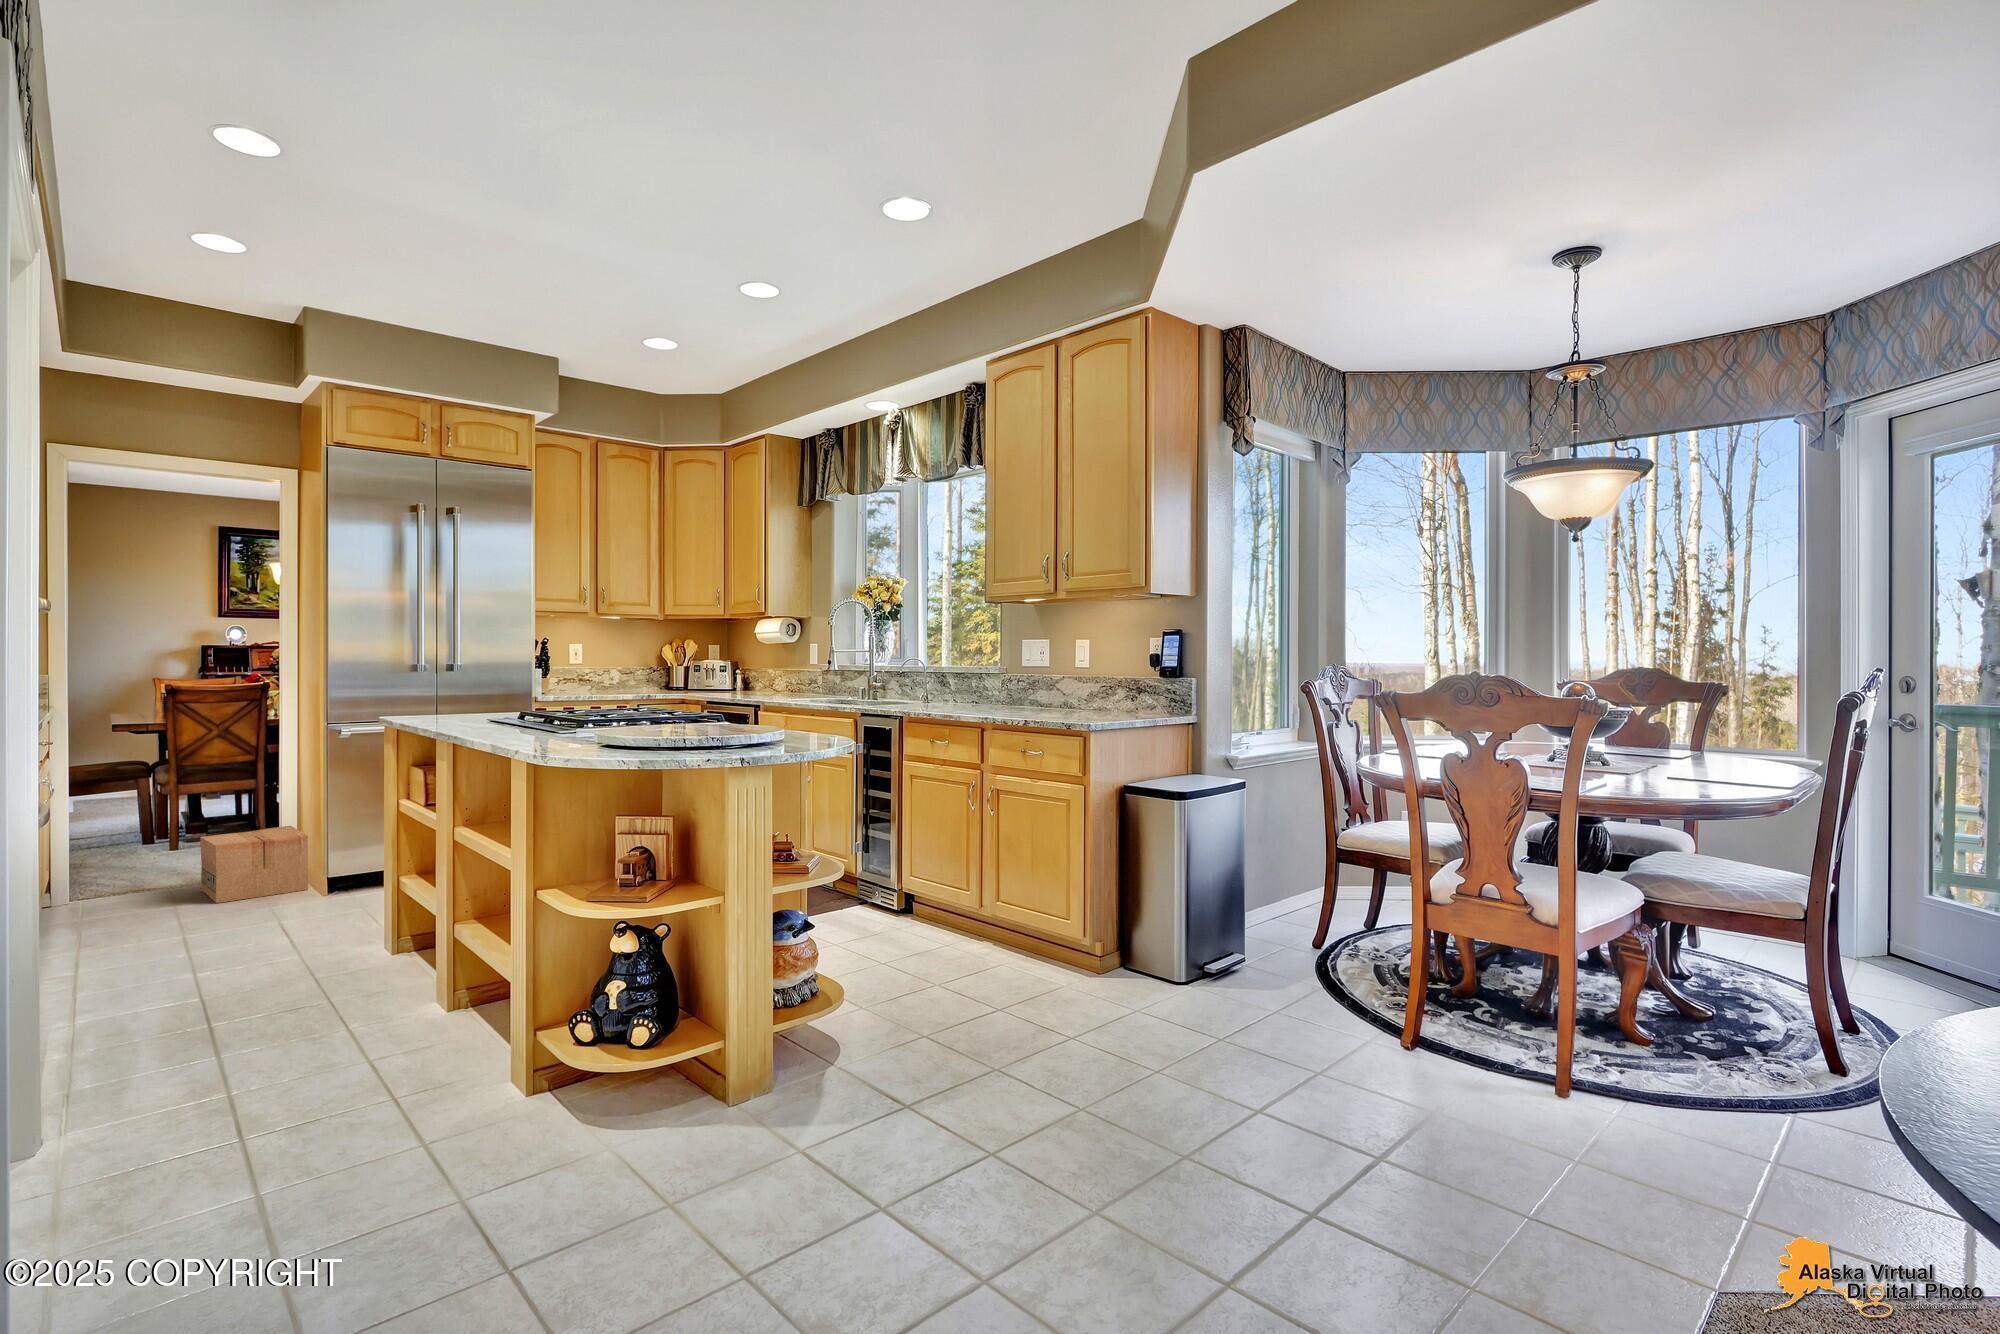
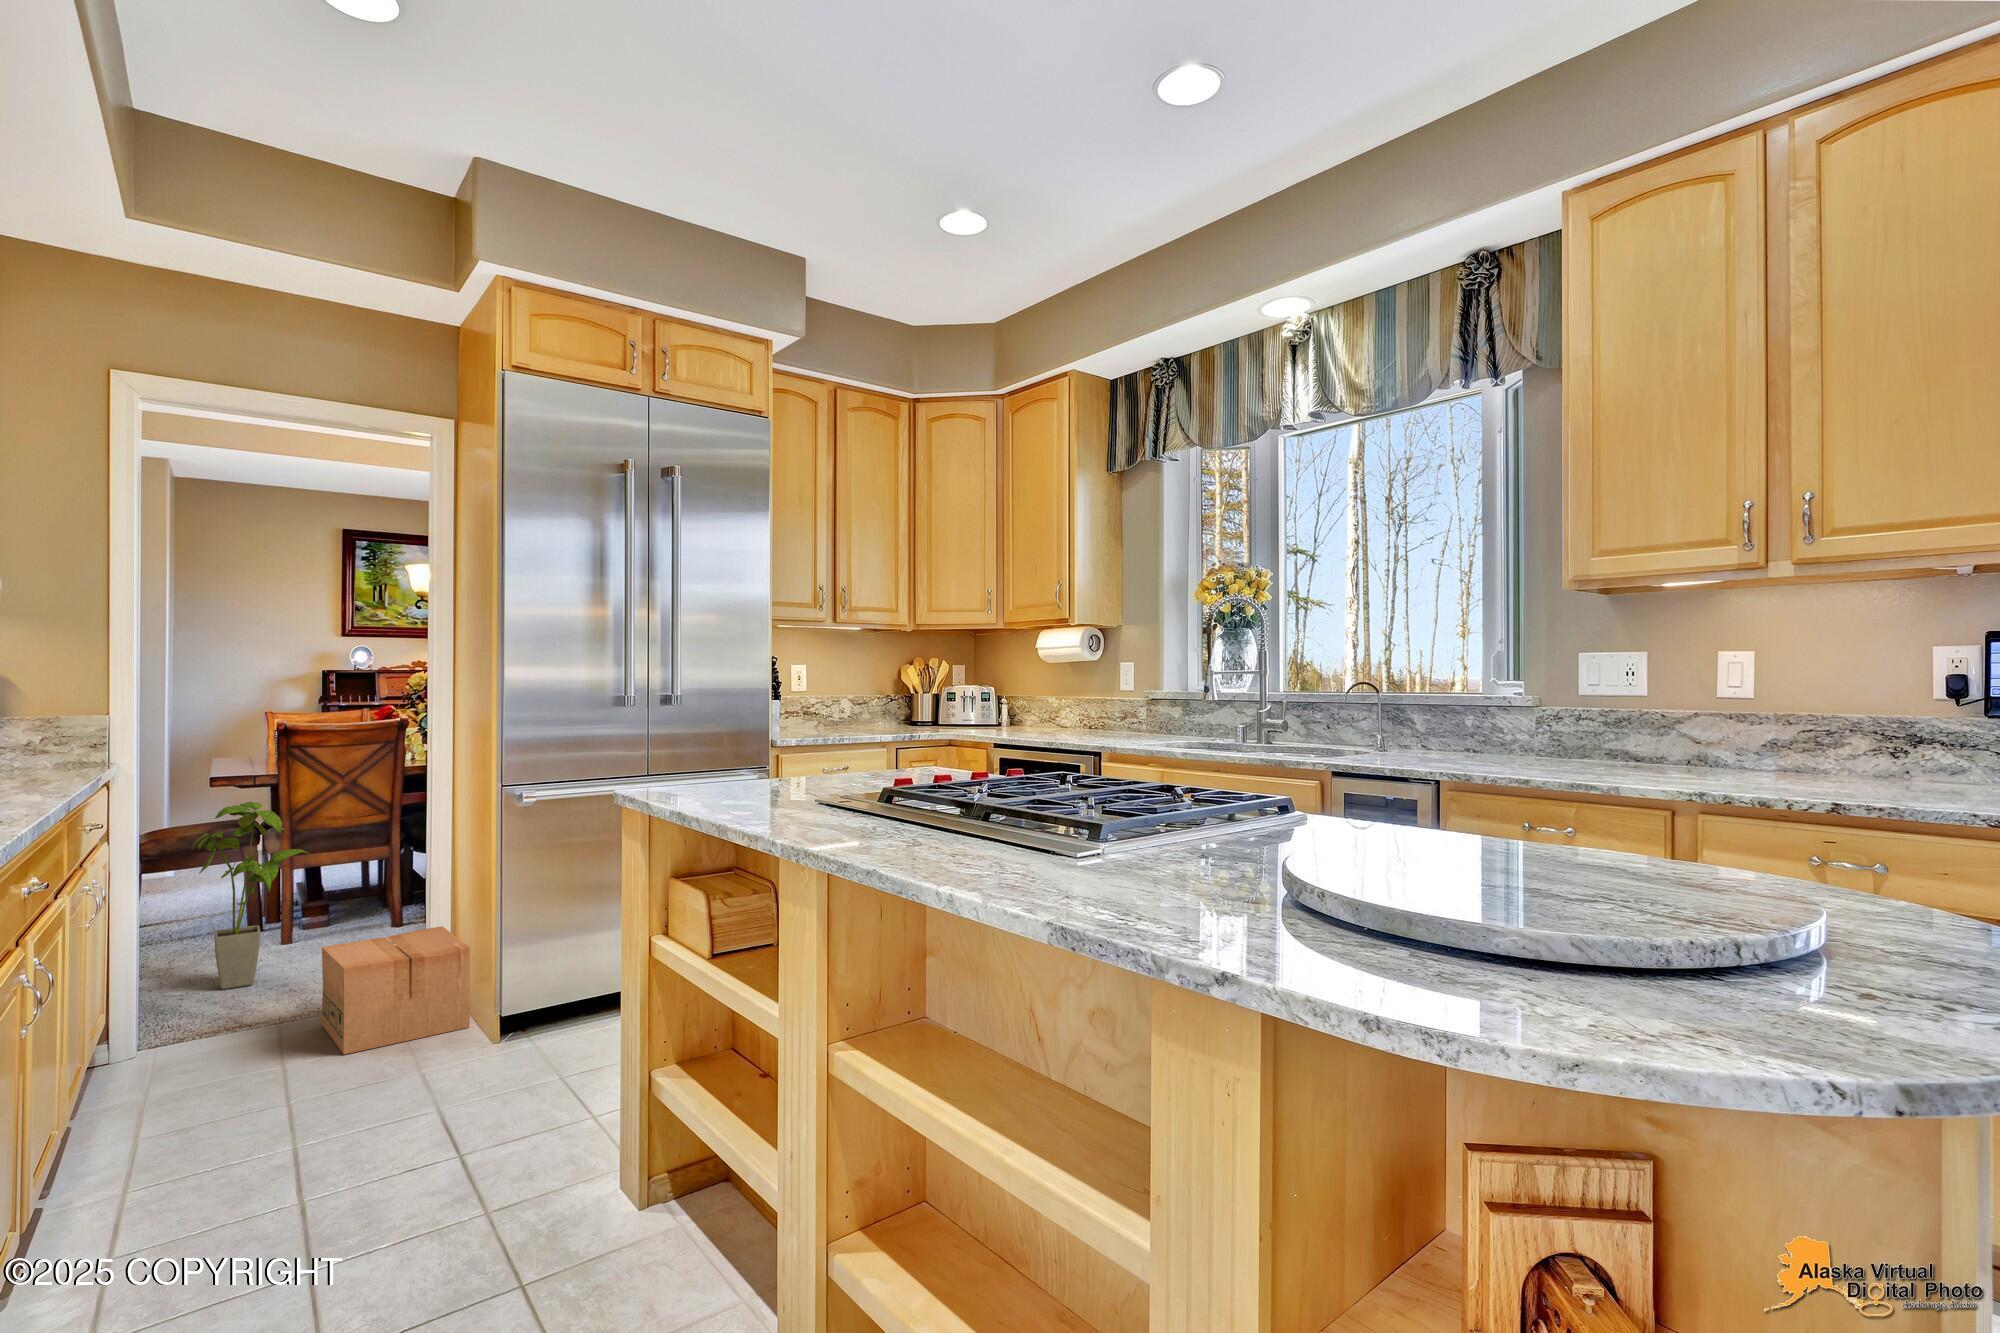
house plant: none [100,741,193,874] -> present [193,802,310,989]

